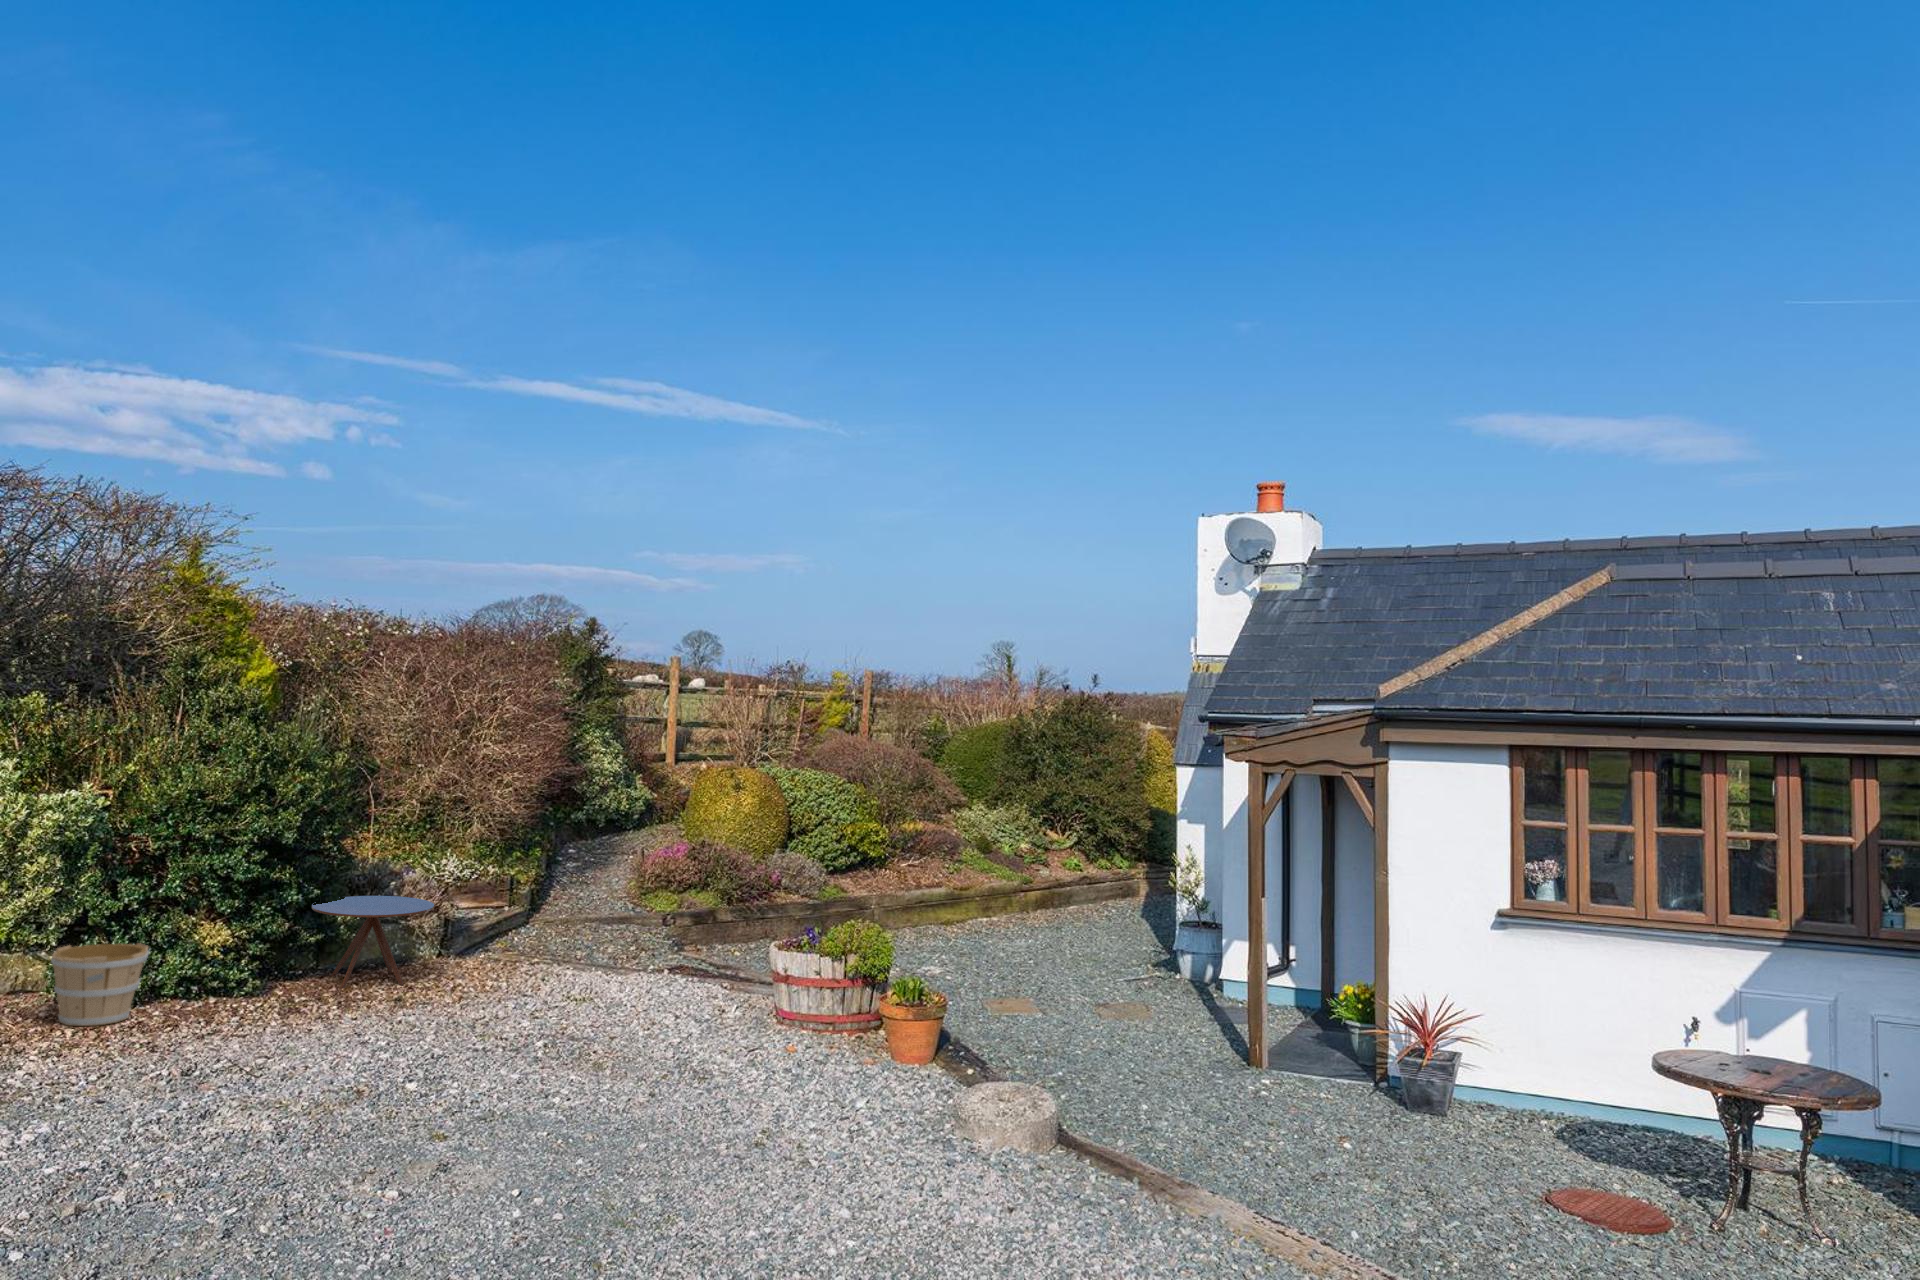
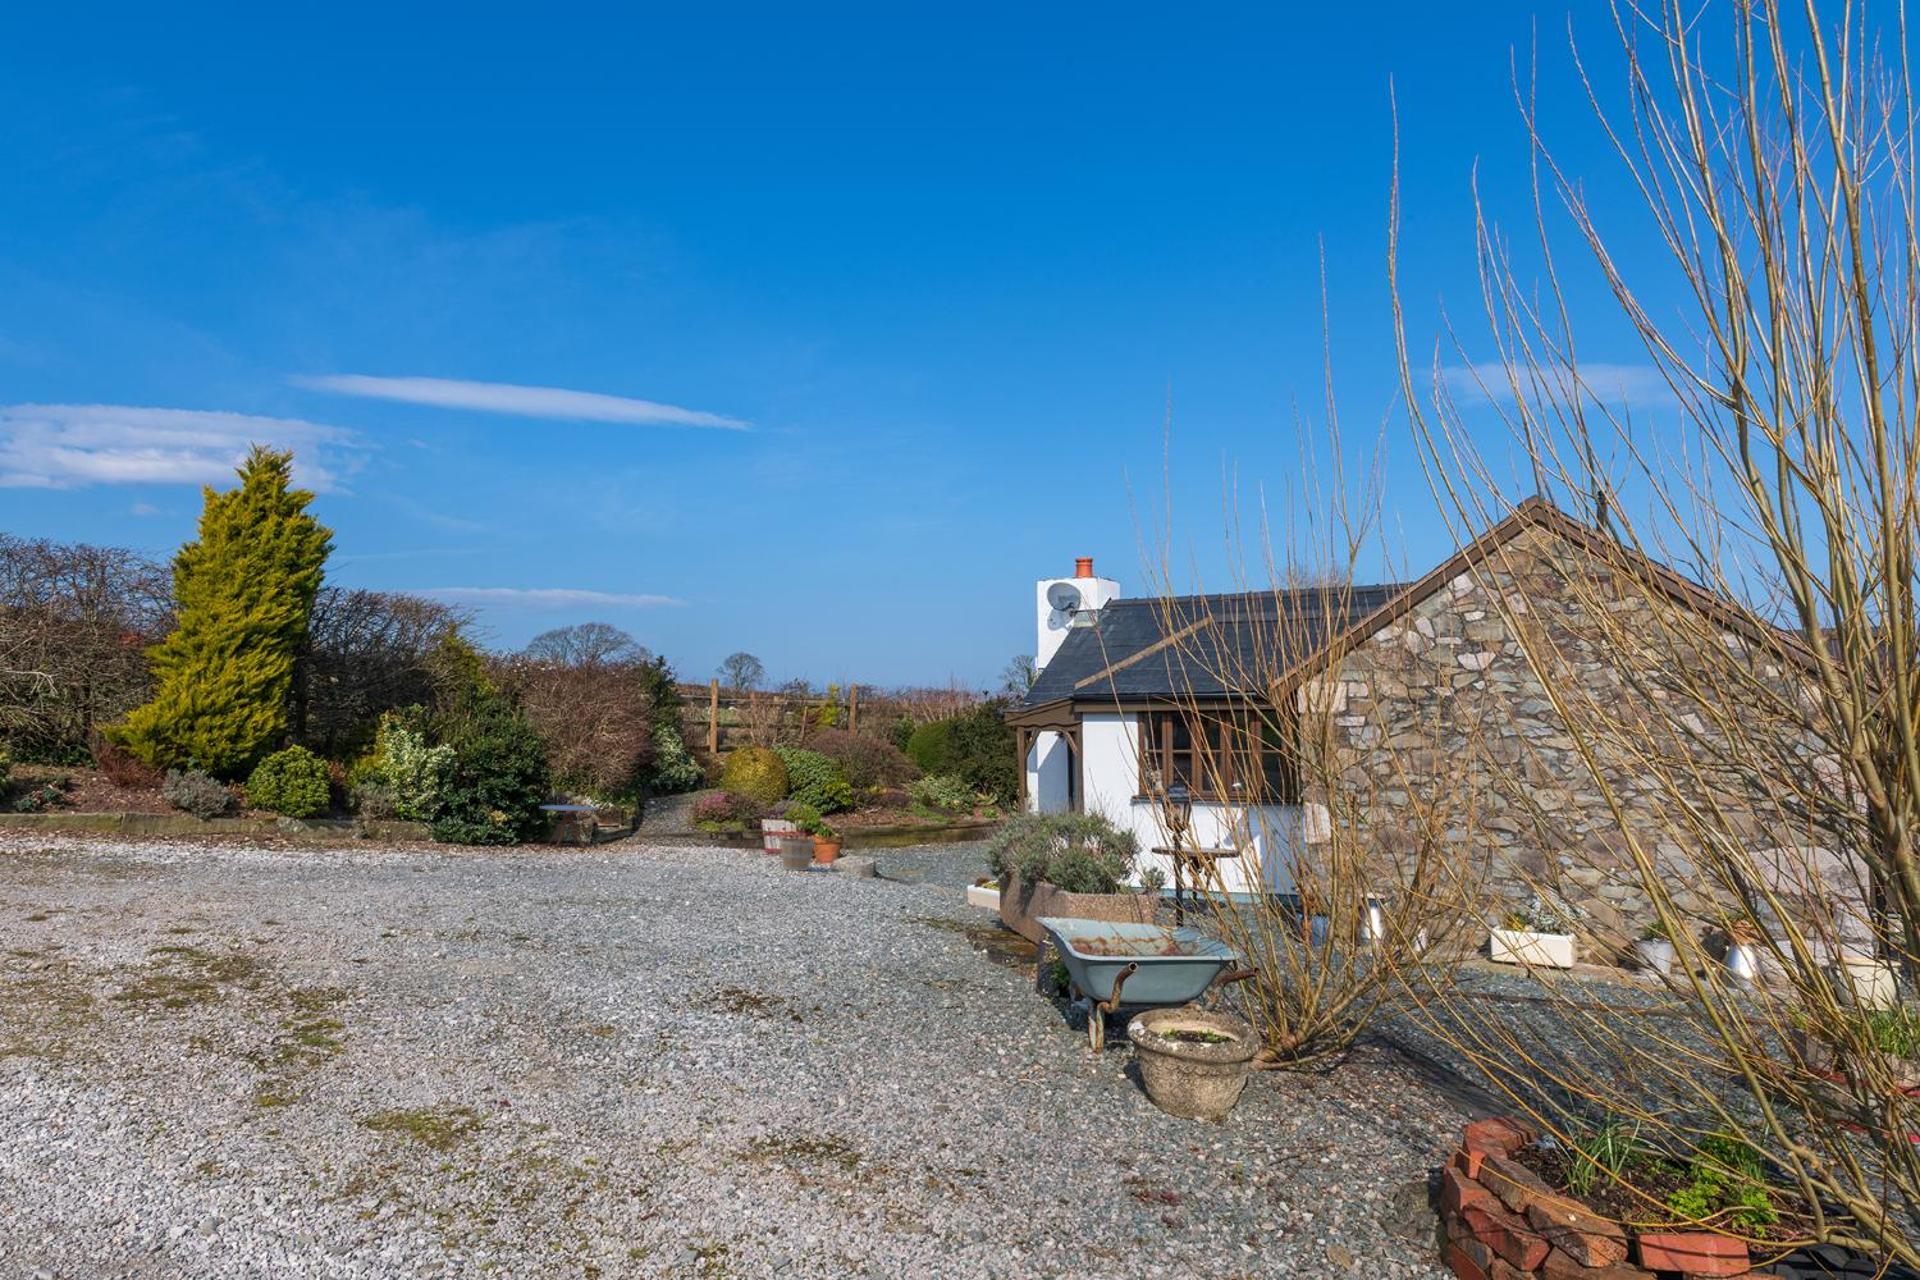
wooden bucket: present [51,943,149,1026] -> present [780,838,815,871]

